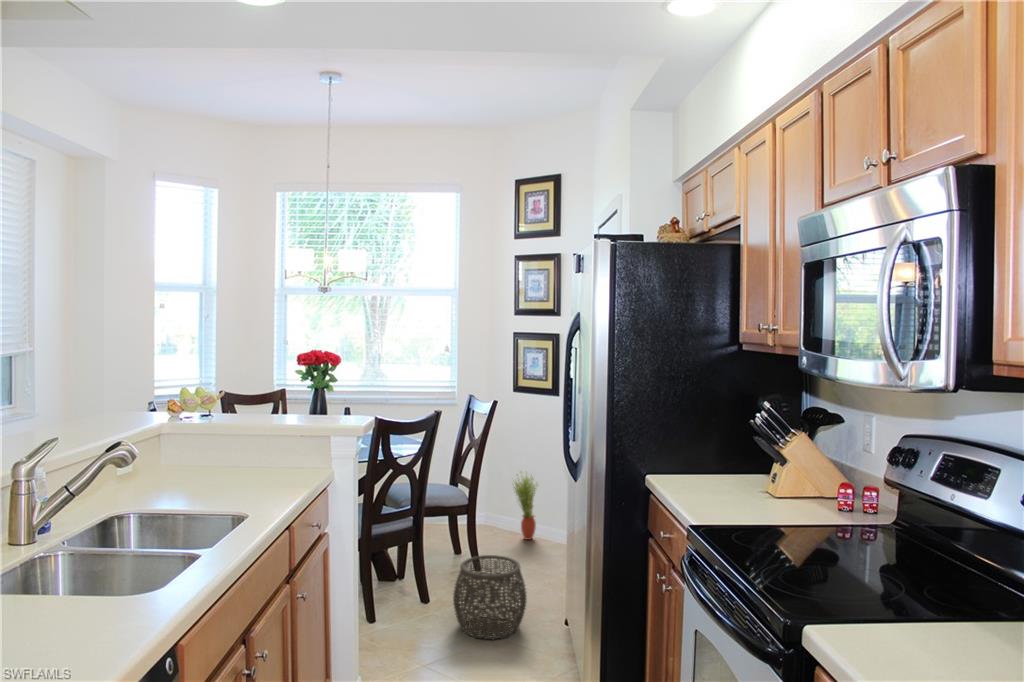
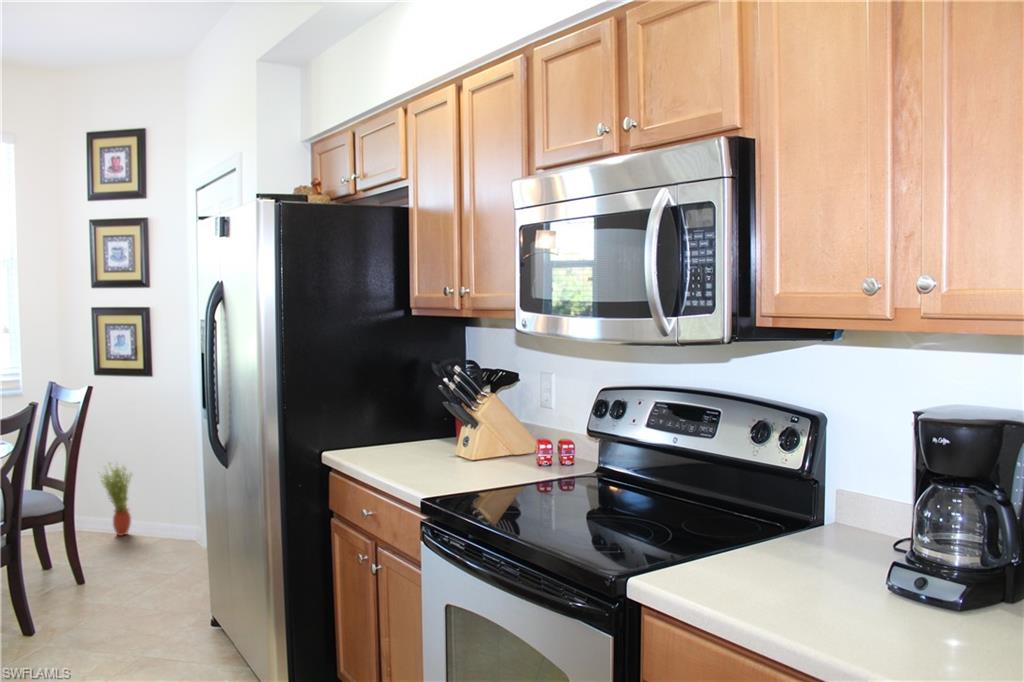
woven basket: present [453,555,527,639] -> none [75,554,164,643]

